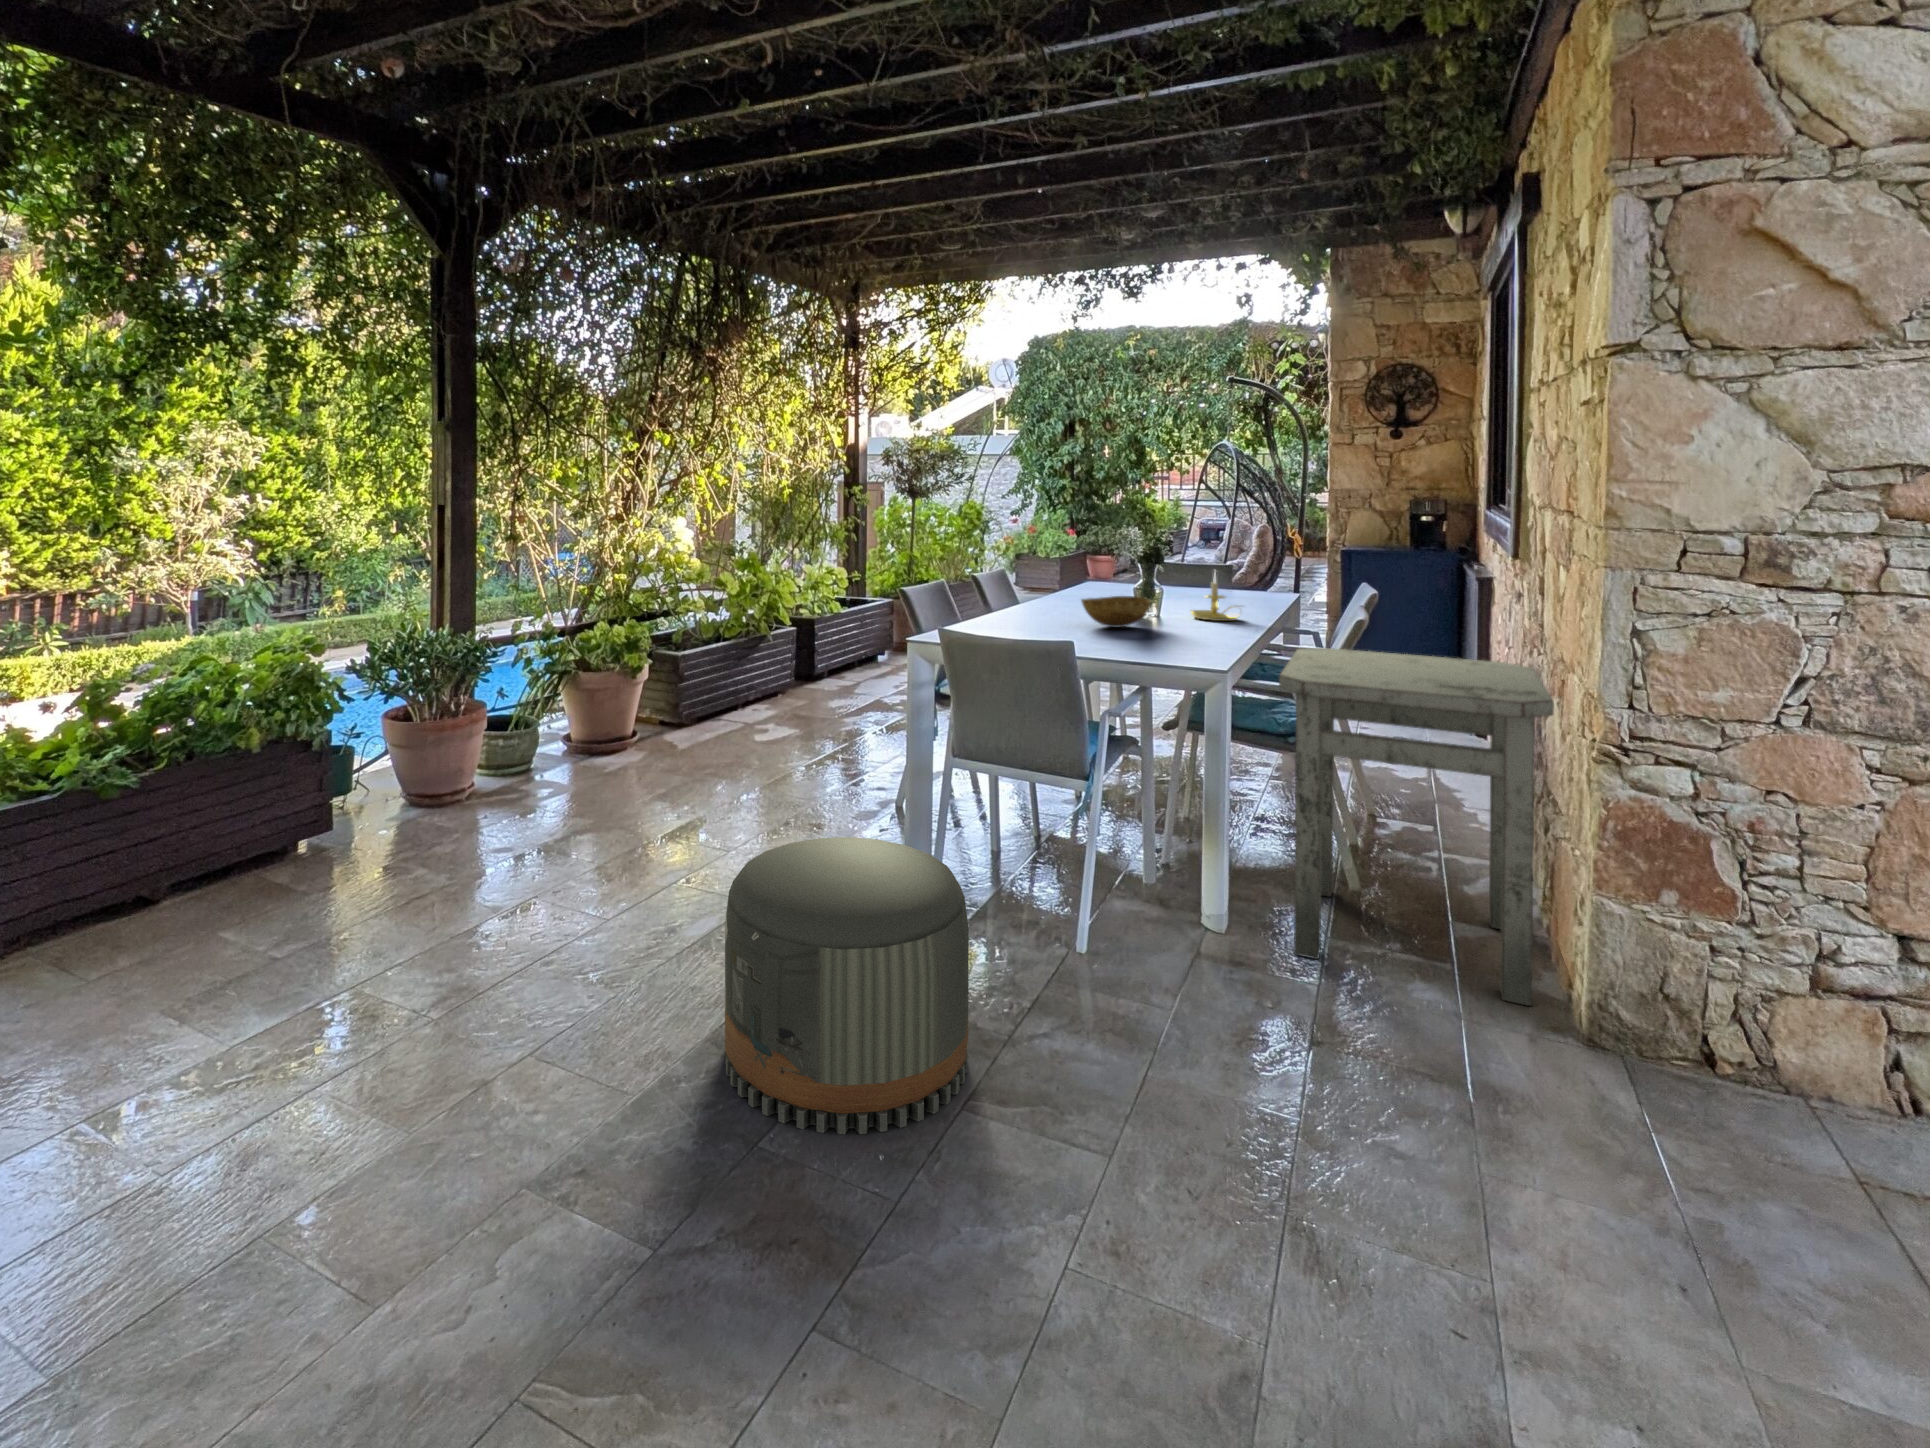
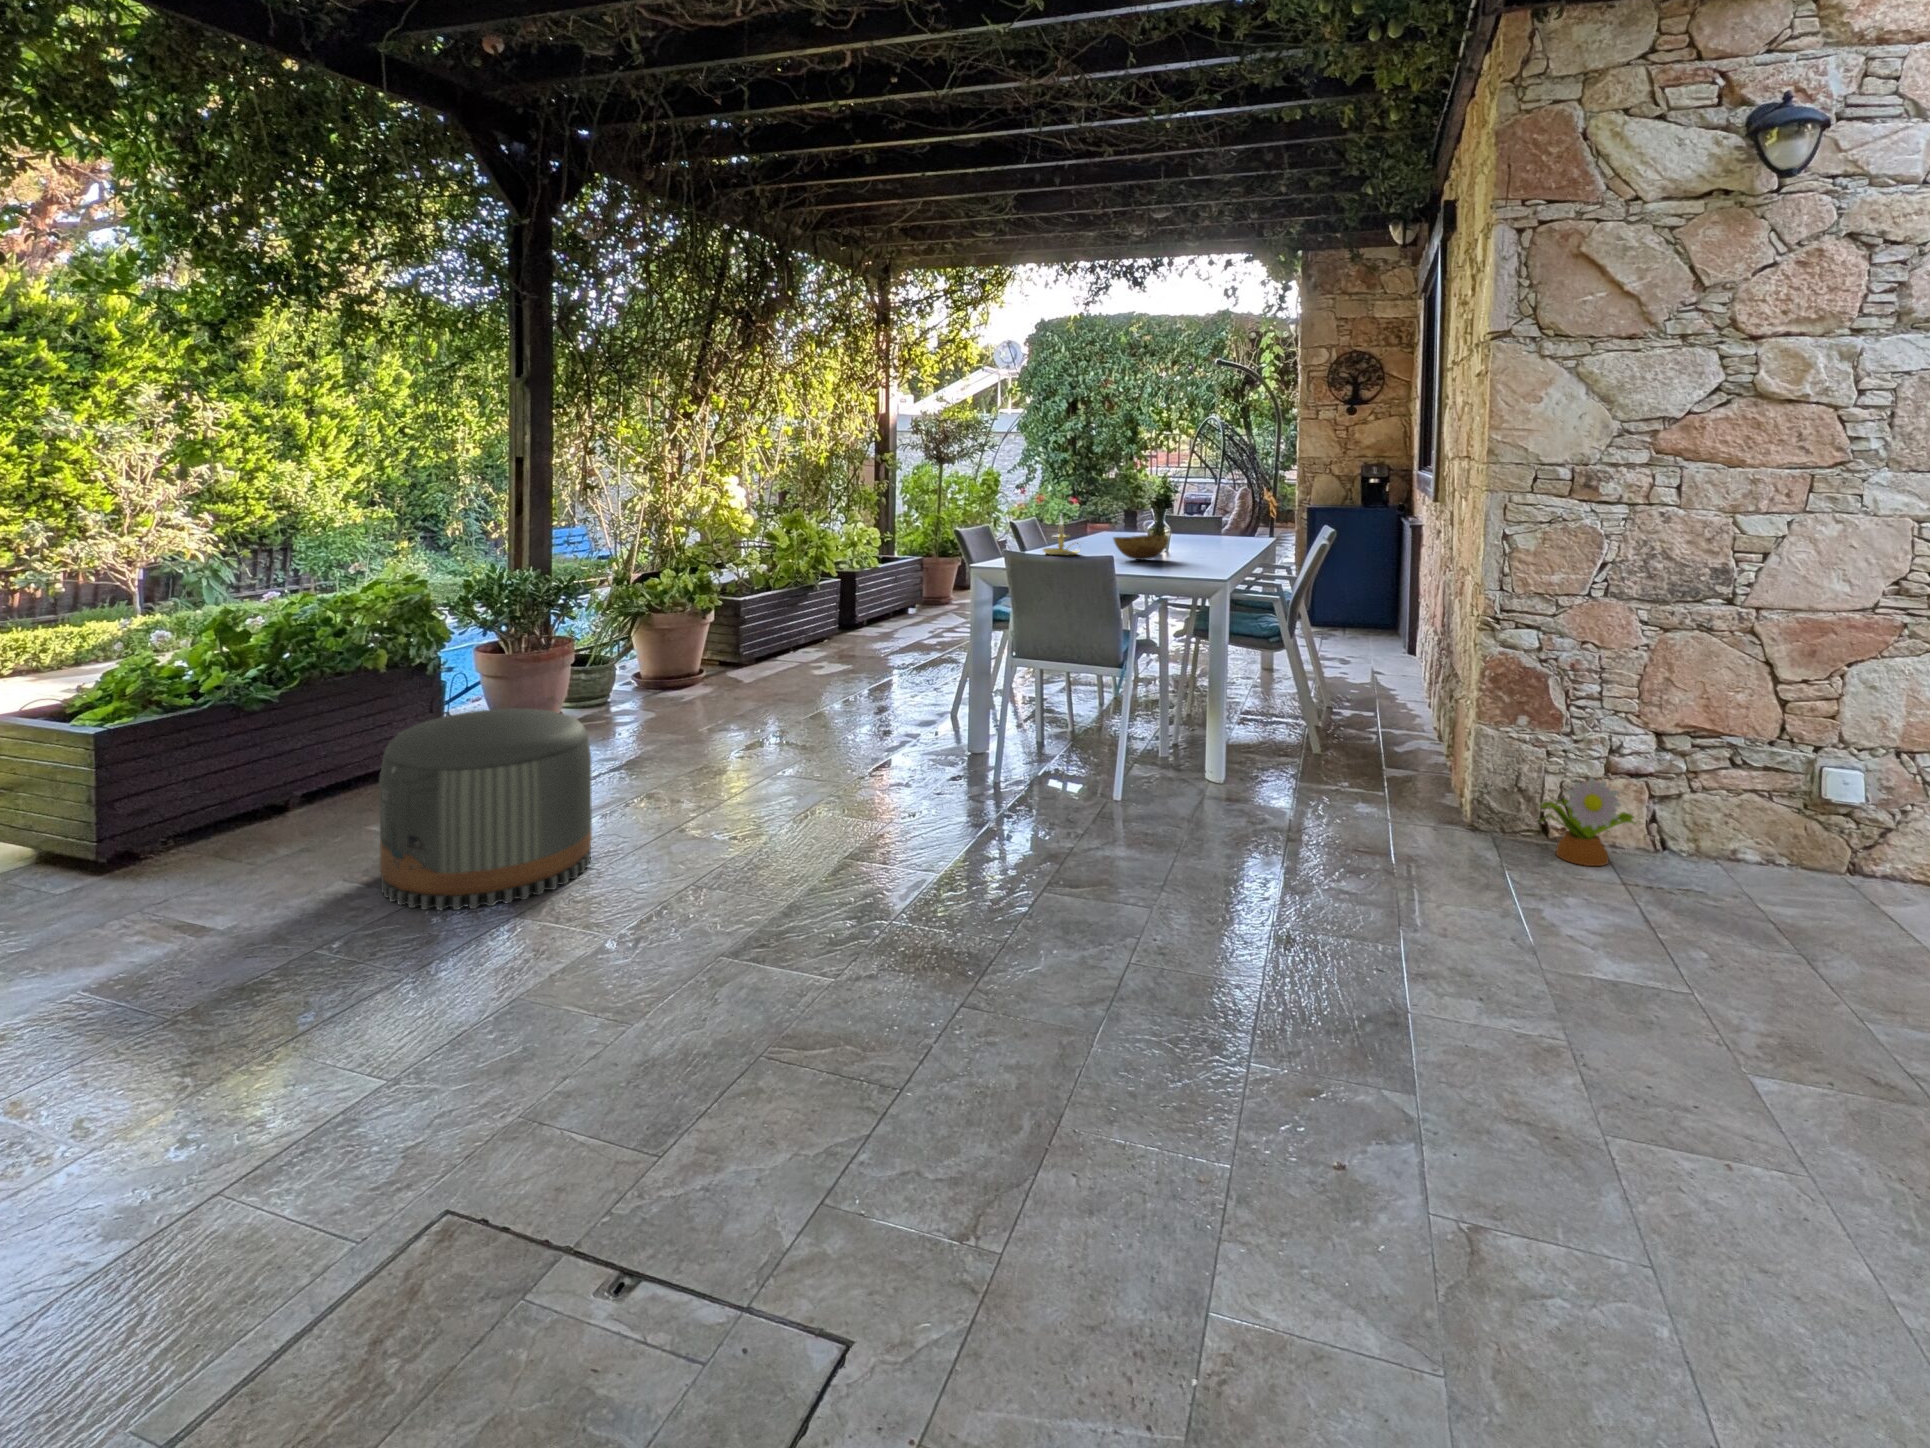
candle holder: present [1191,573,1242,621] -> present [1043,520,1080,555]
side table: present [1279,648,1554,1006] -> none [1272,568,1458,811]
pouf: present [725,837,969,1134] -> present [379,708,592,910]
decorative plant: none [1693,1015,1879,1153] -> present [1539,777,1636,866]

